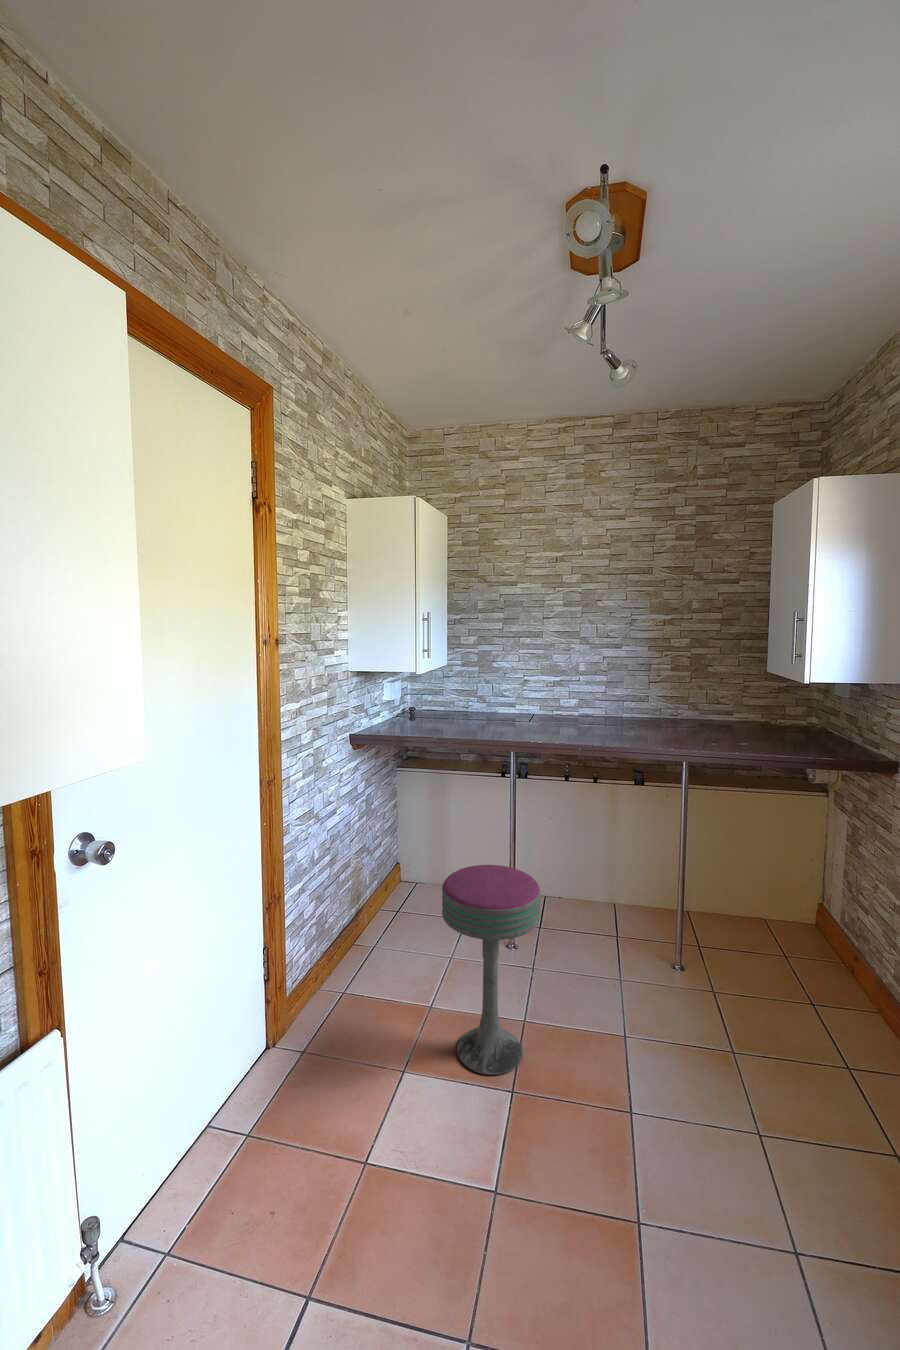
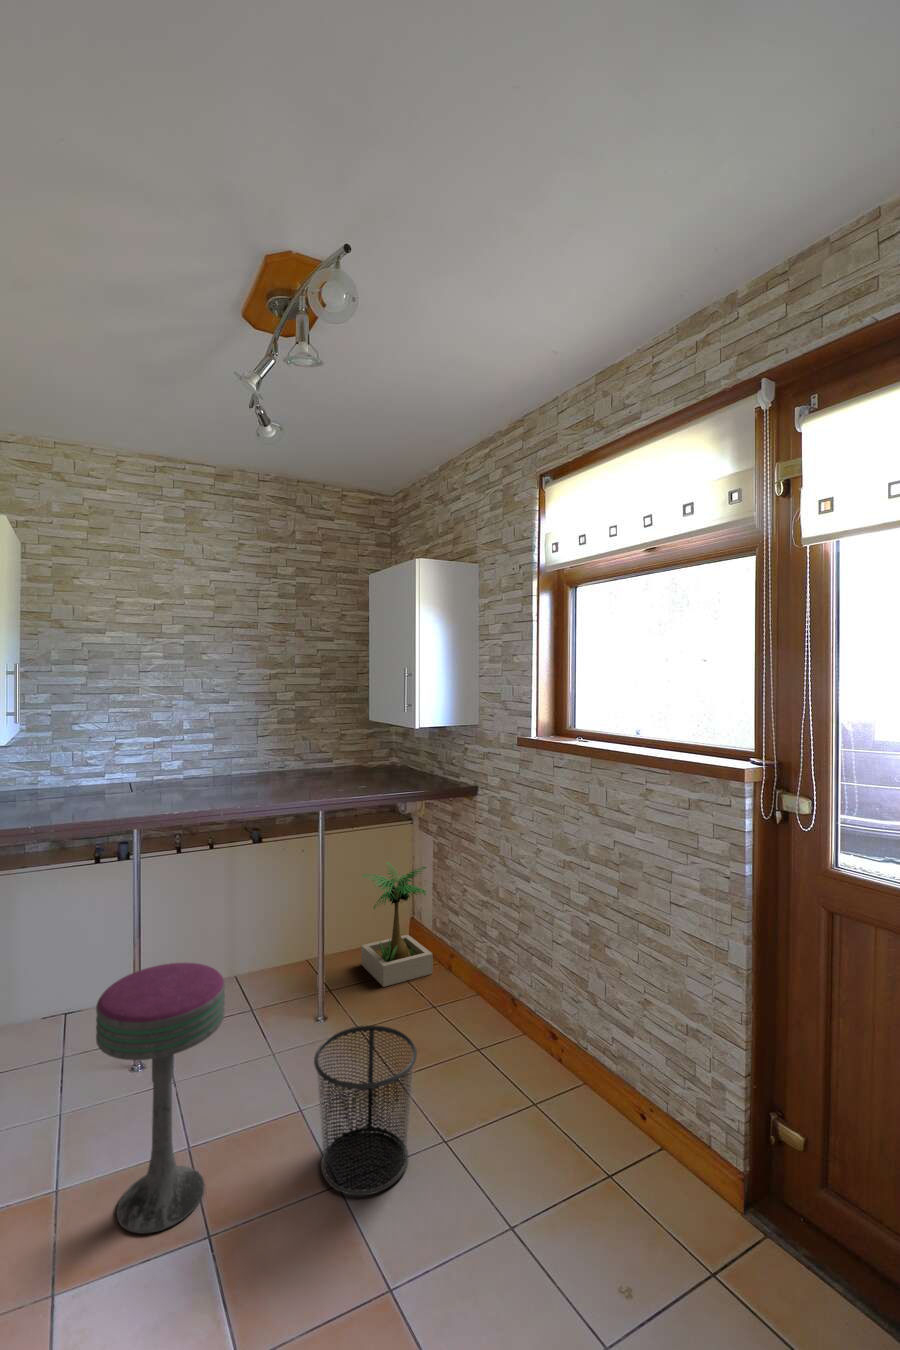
potted plant: none [737,830,845,973] -> present [361,862,433,987]
waste bin: none [612,984,726,1160] -> present [314,1025,417,1195]

